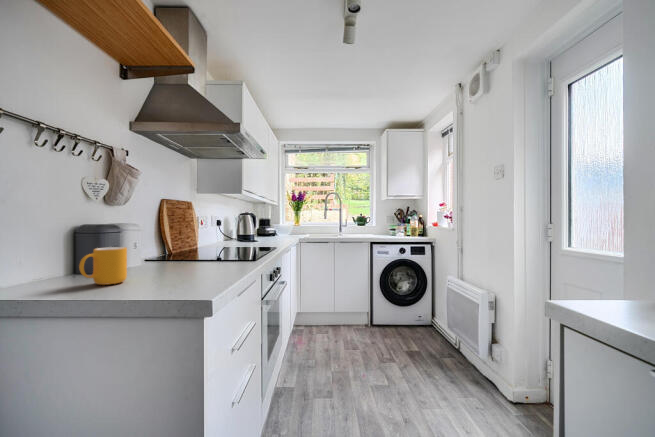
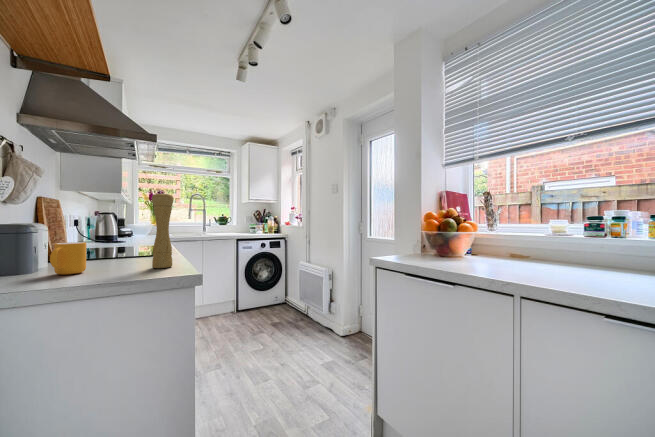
pepper mill: none [187,185,214,286] -> present [152,193,174,268]

